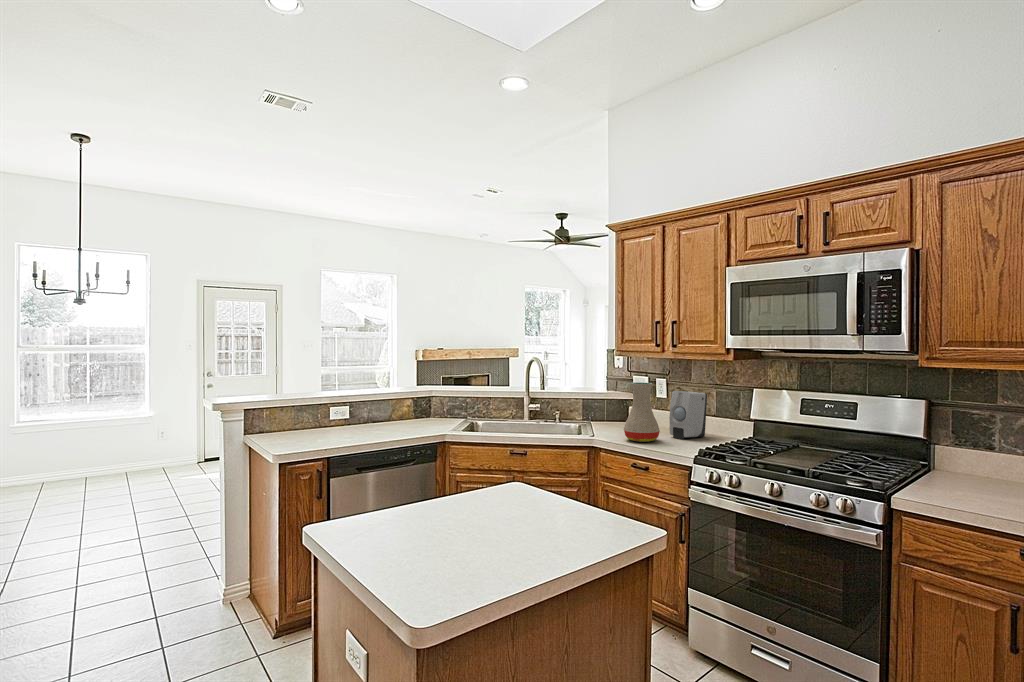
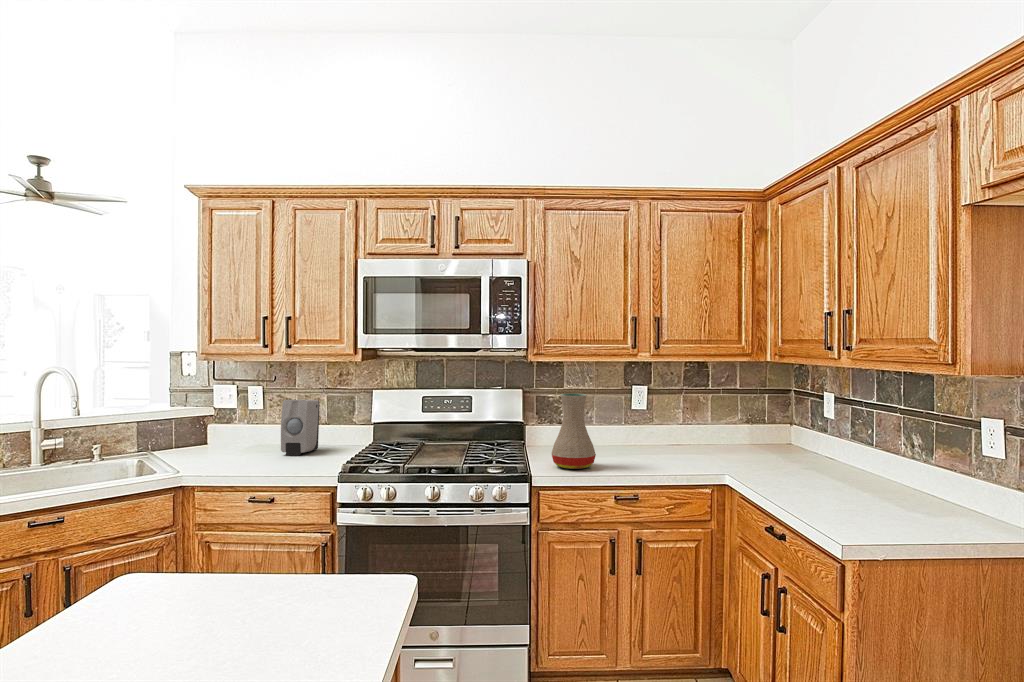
vase: present [624,382,660,442] -> present [552,394,596,469]

